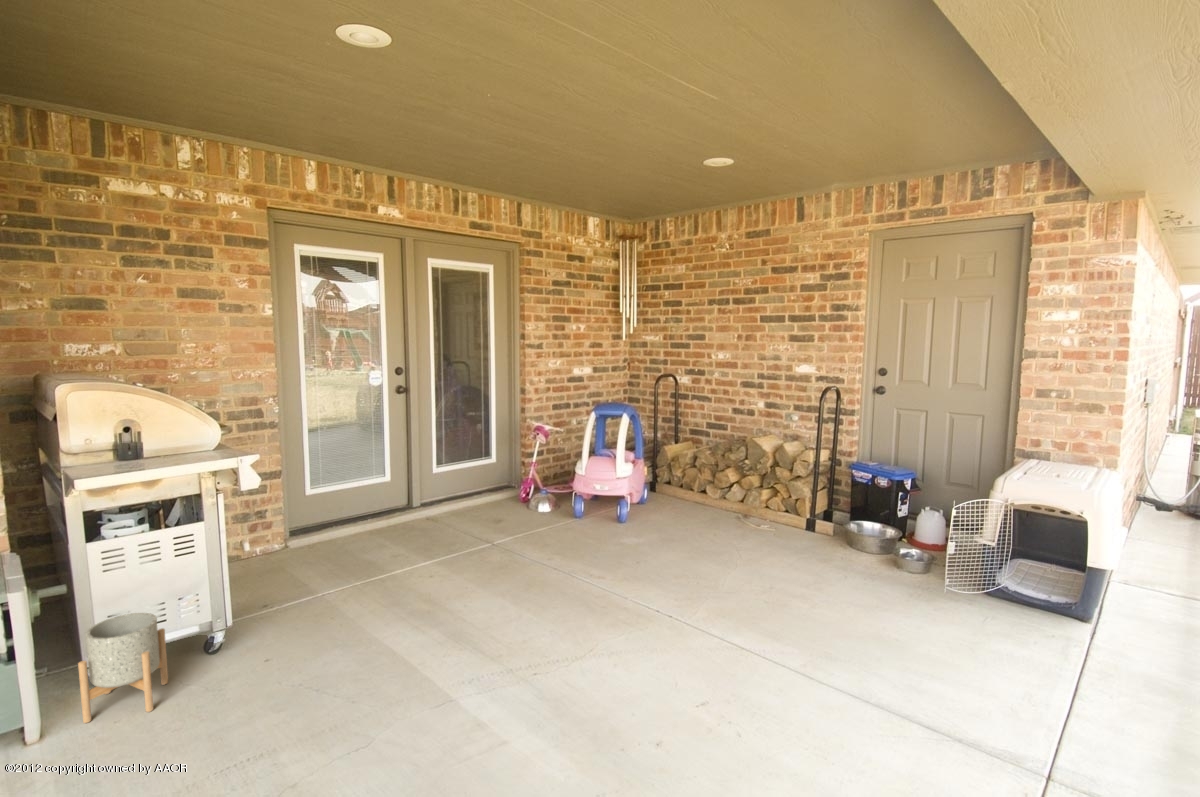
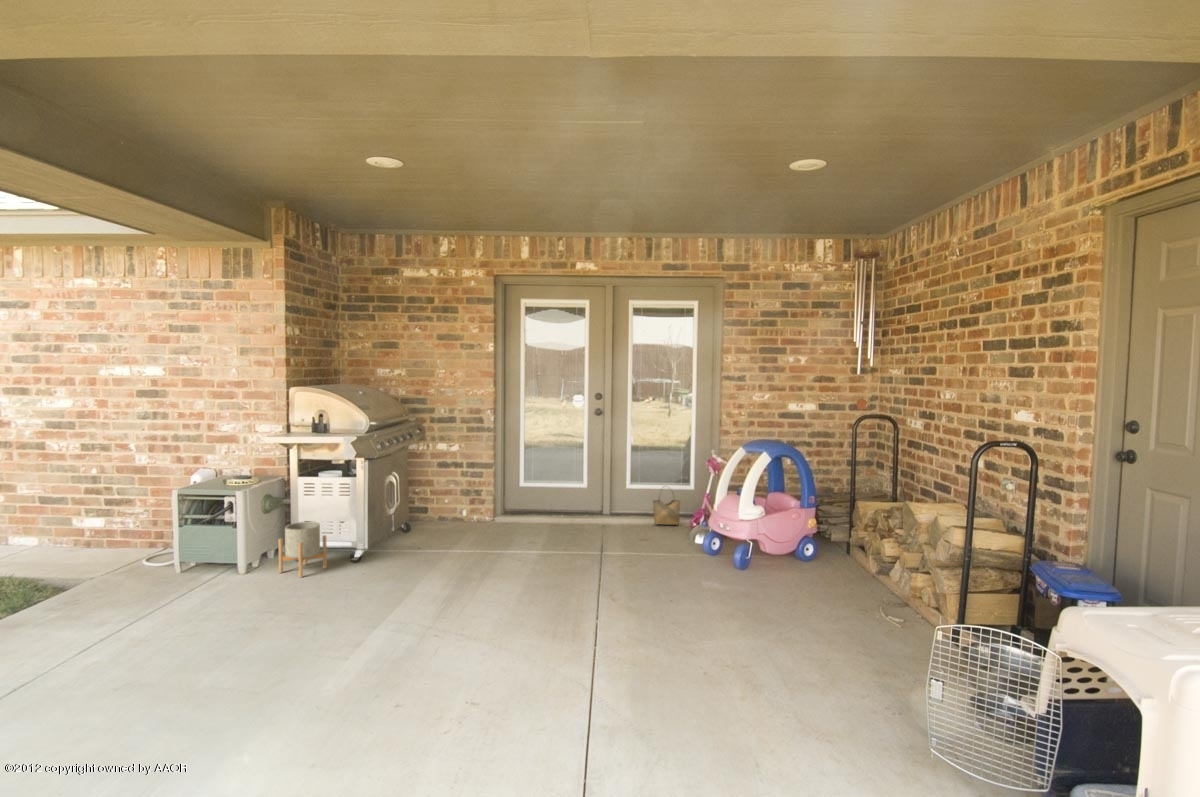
woven basket: none [468,462,494,504] -> present [653,489,680,525]

